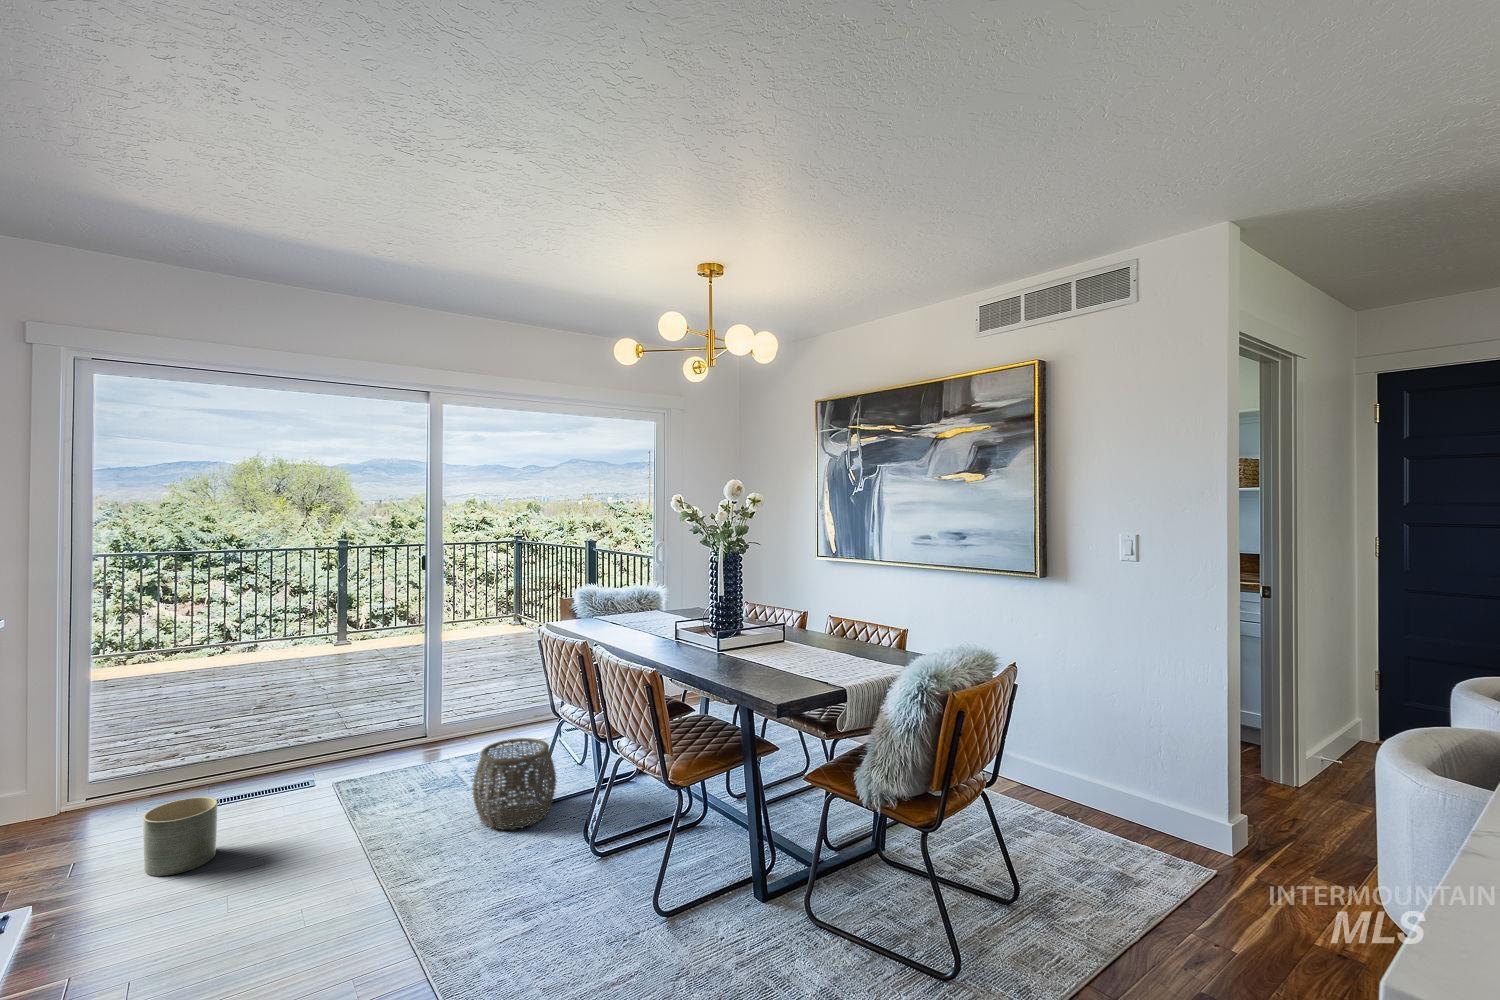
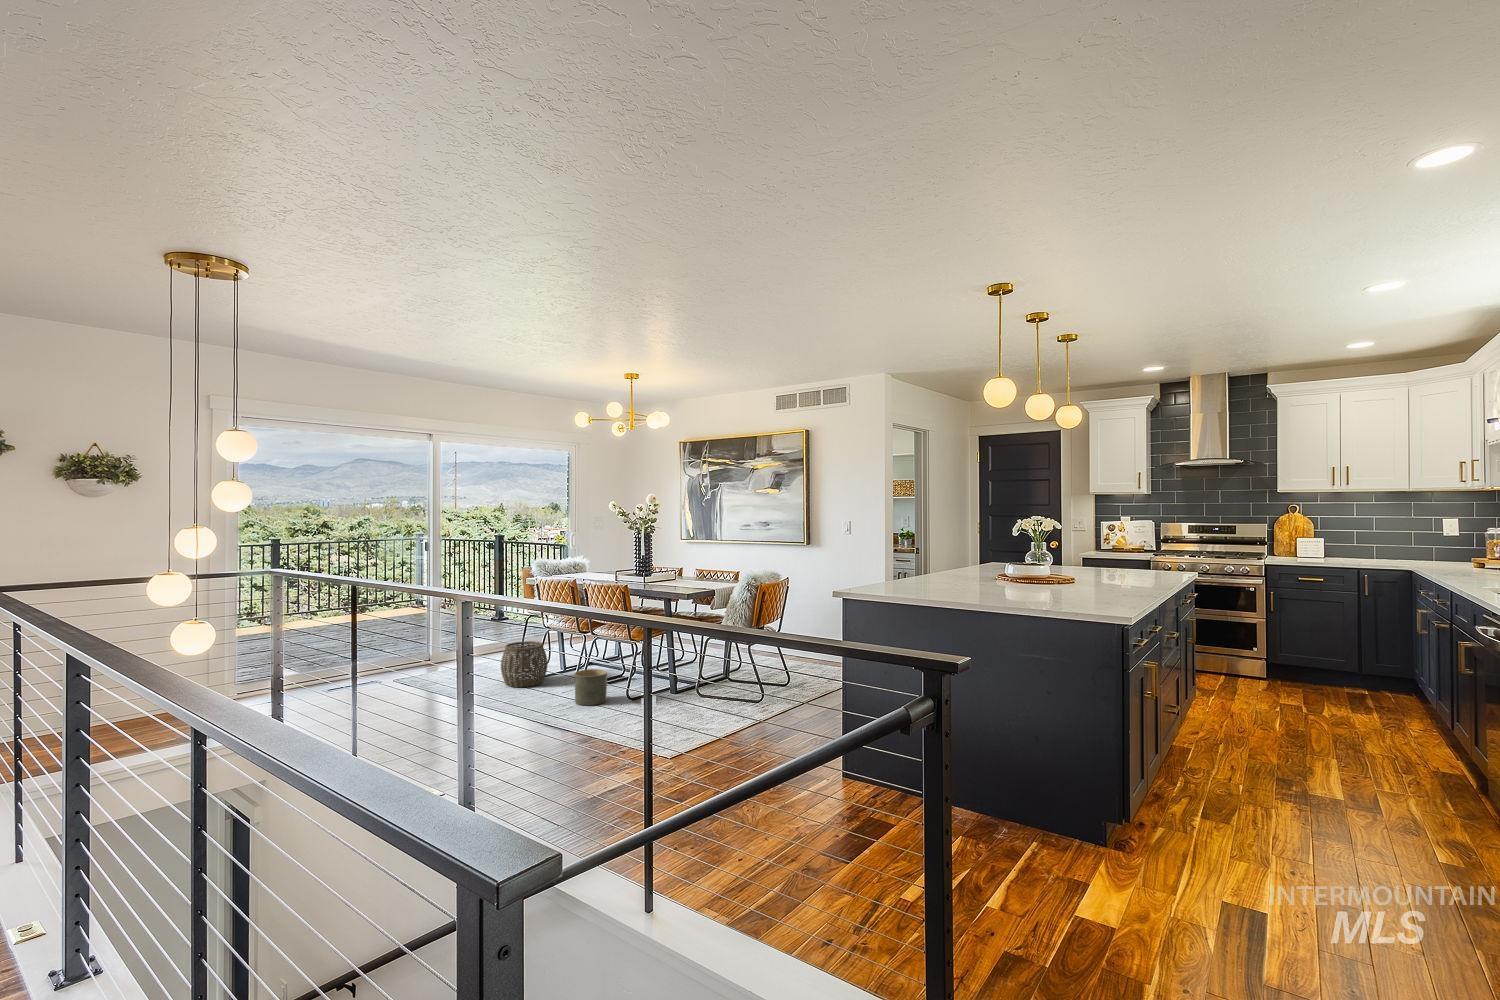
planter: present [143,797,217,876] -> present [575,669,607,706]

